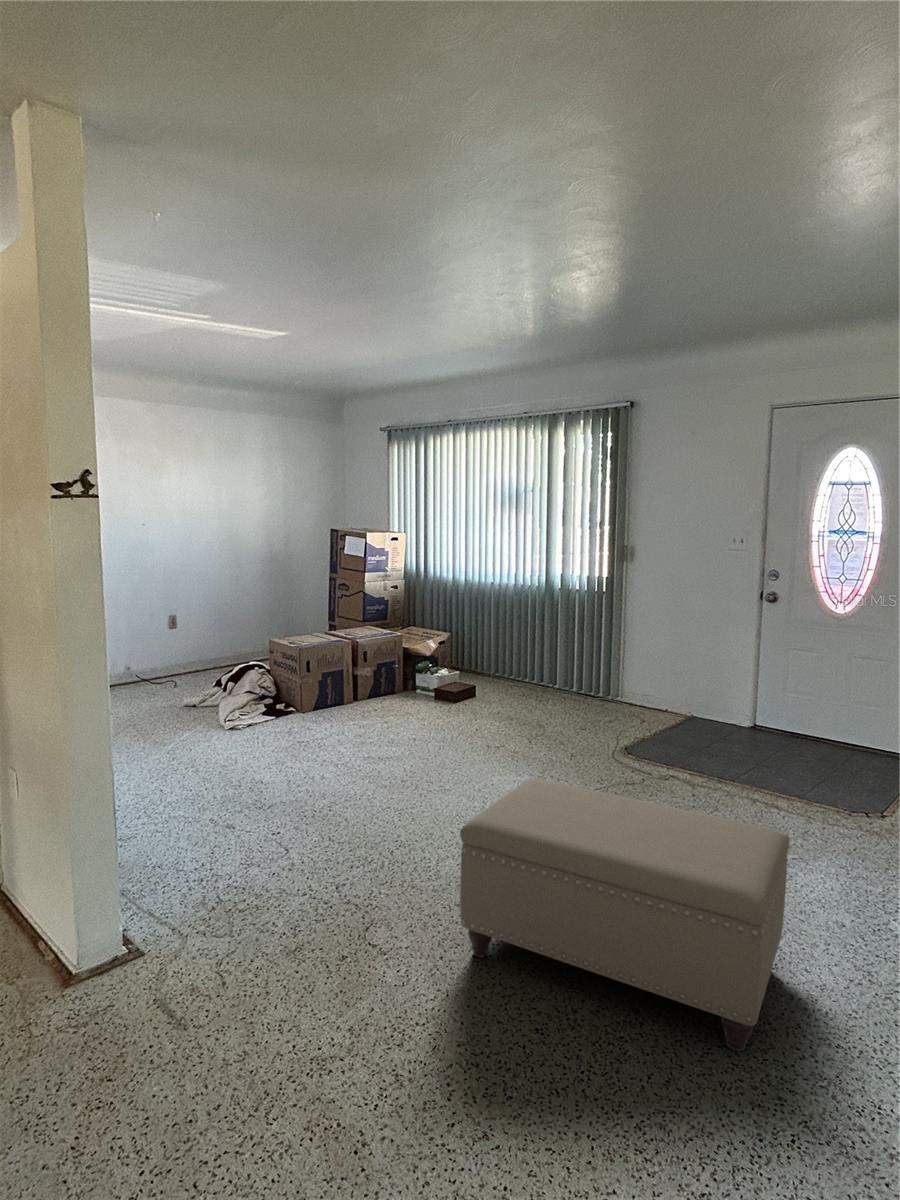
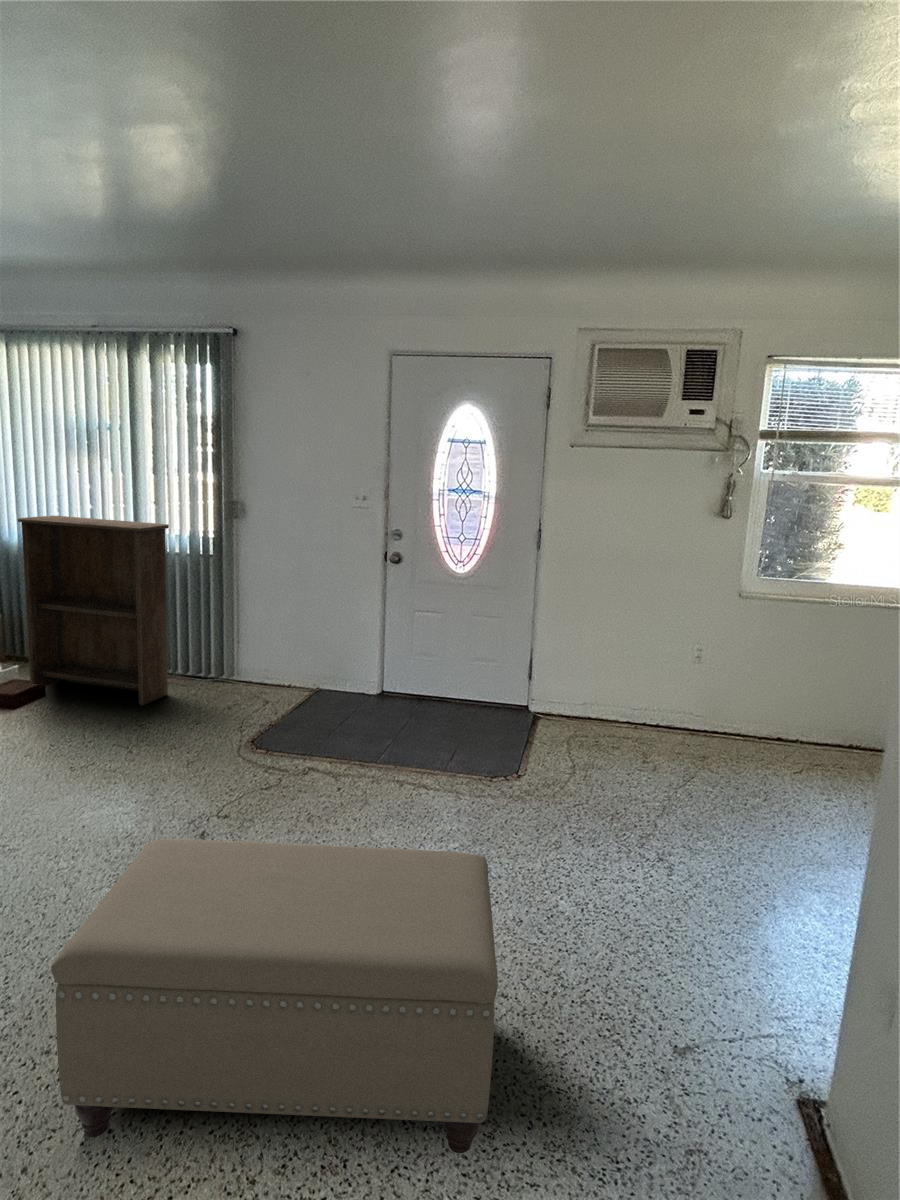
bookshelf: none [465,559,571,711] -> present [18,516,169,705]

